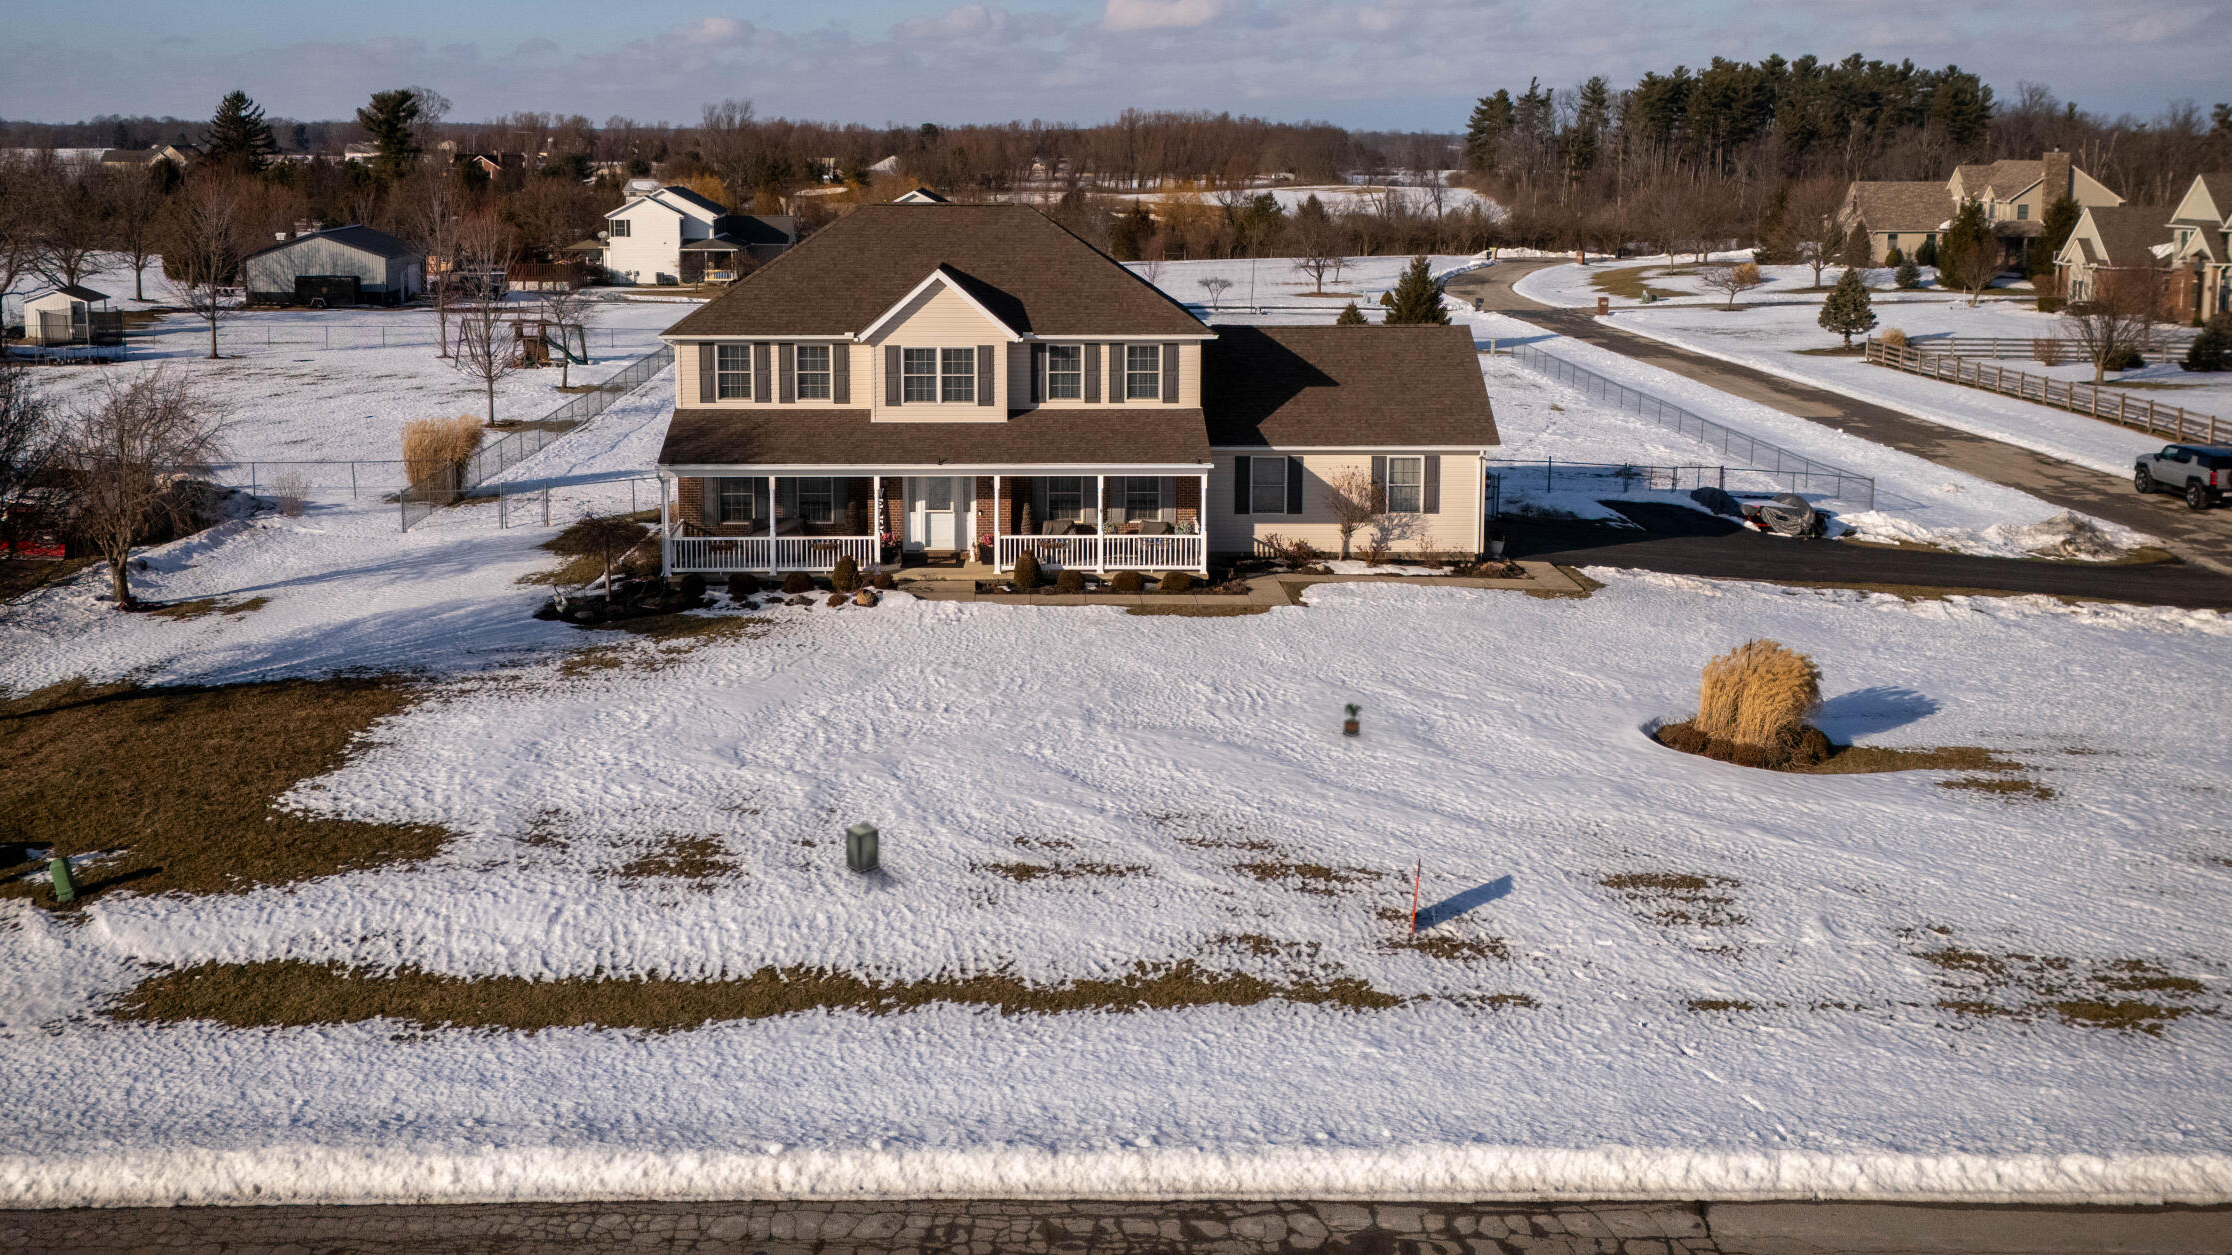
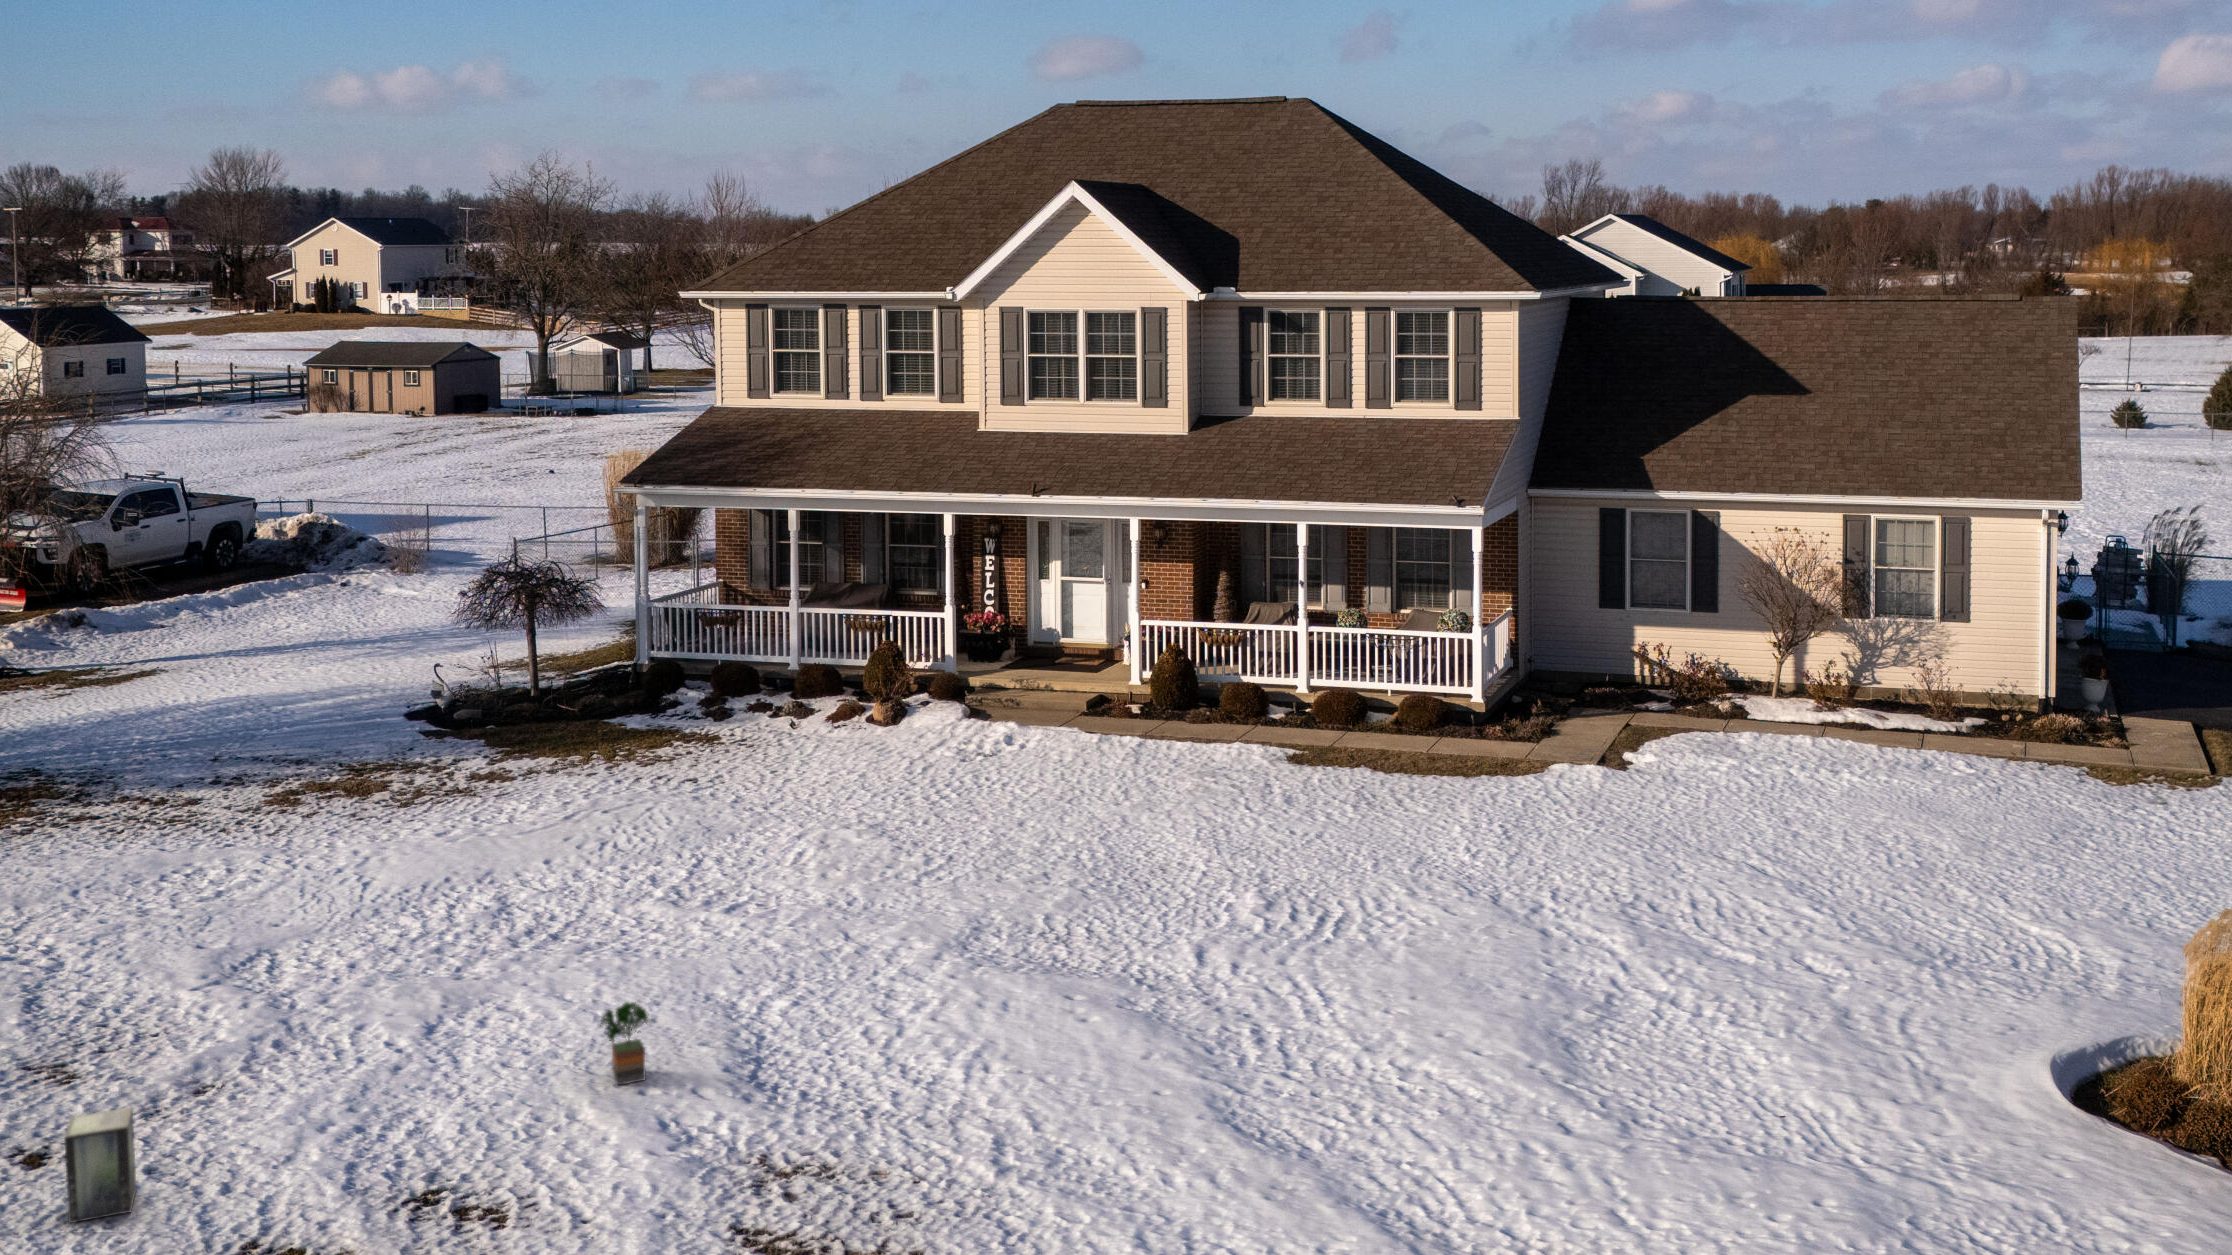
potted tree: present [1343,703,1363,737] -> present [600,1002,656,1085]

